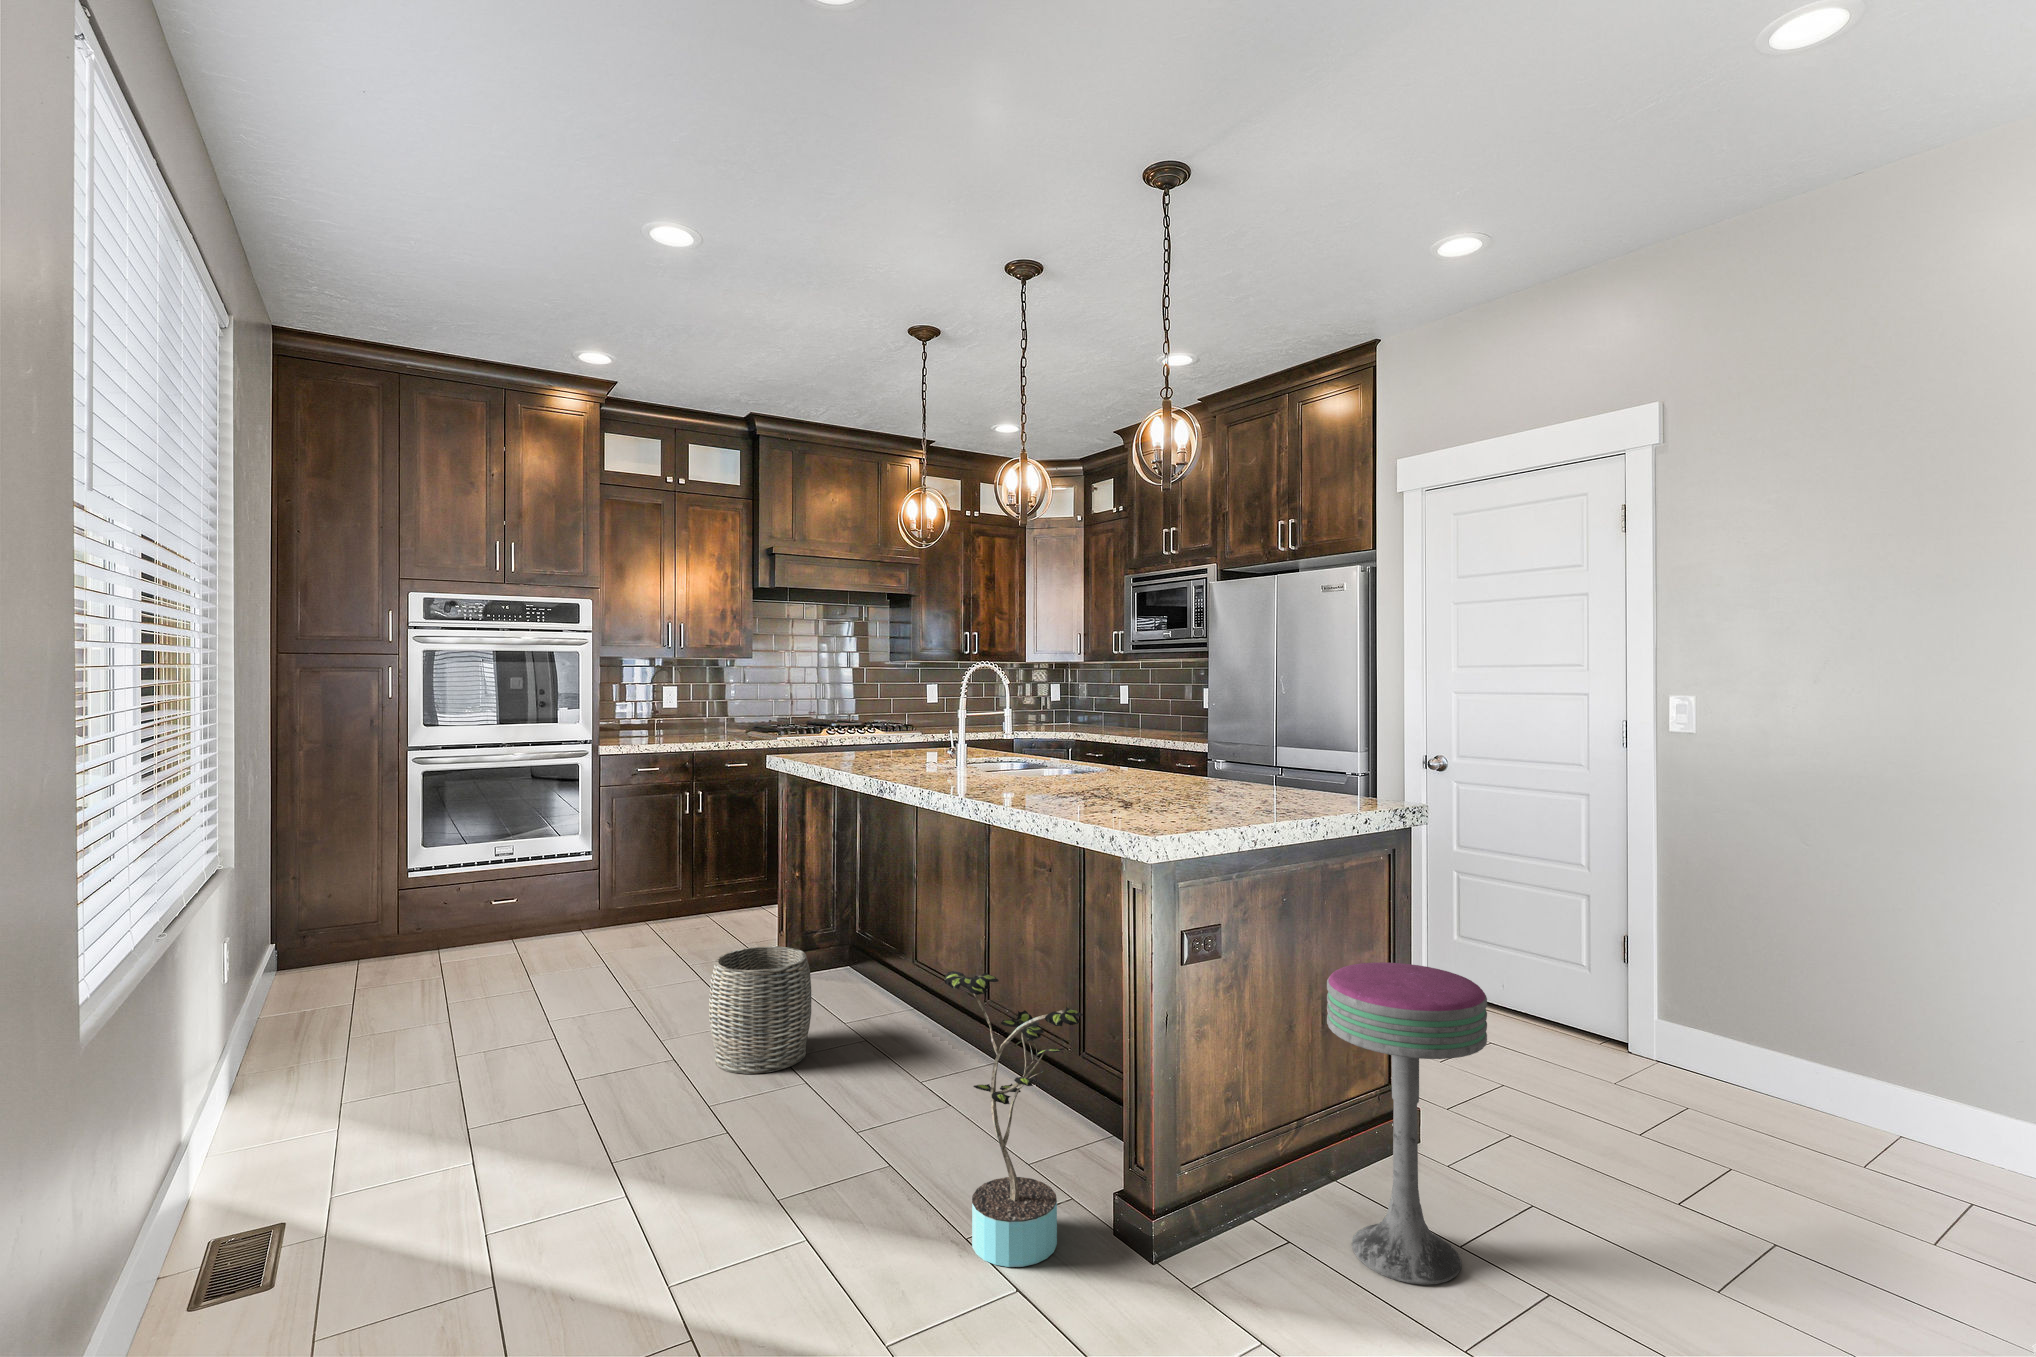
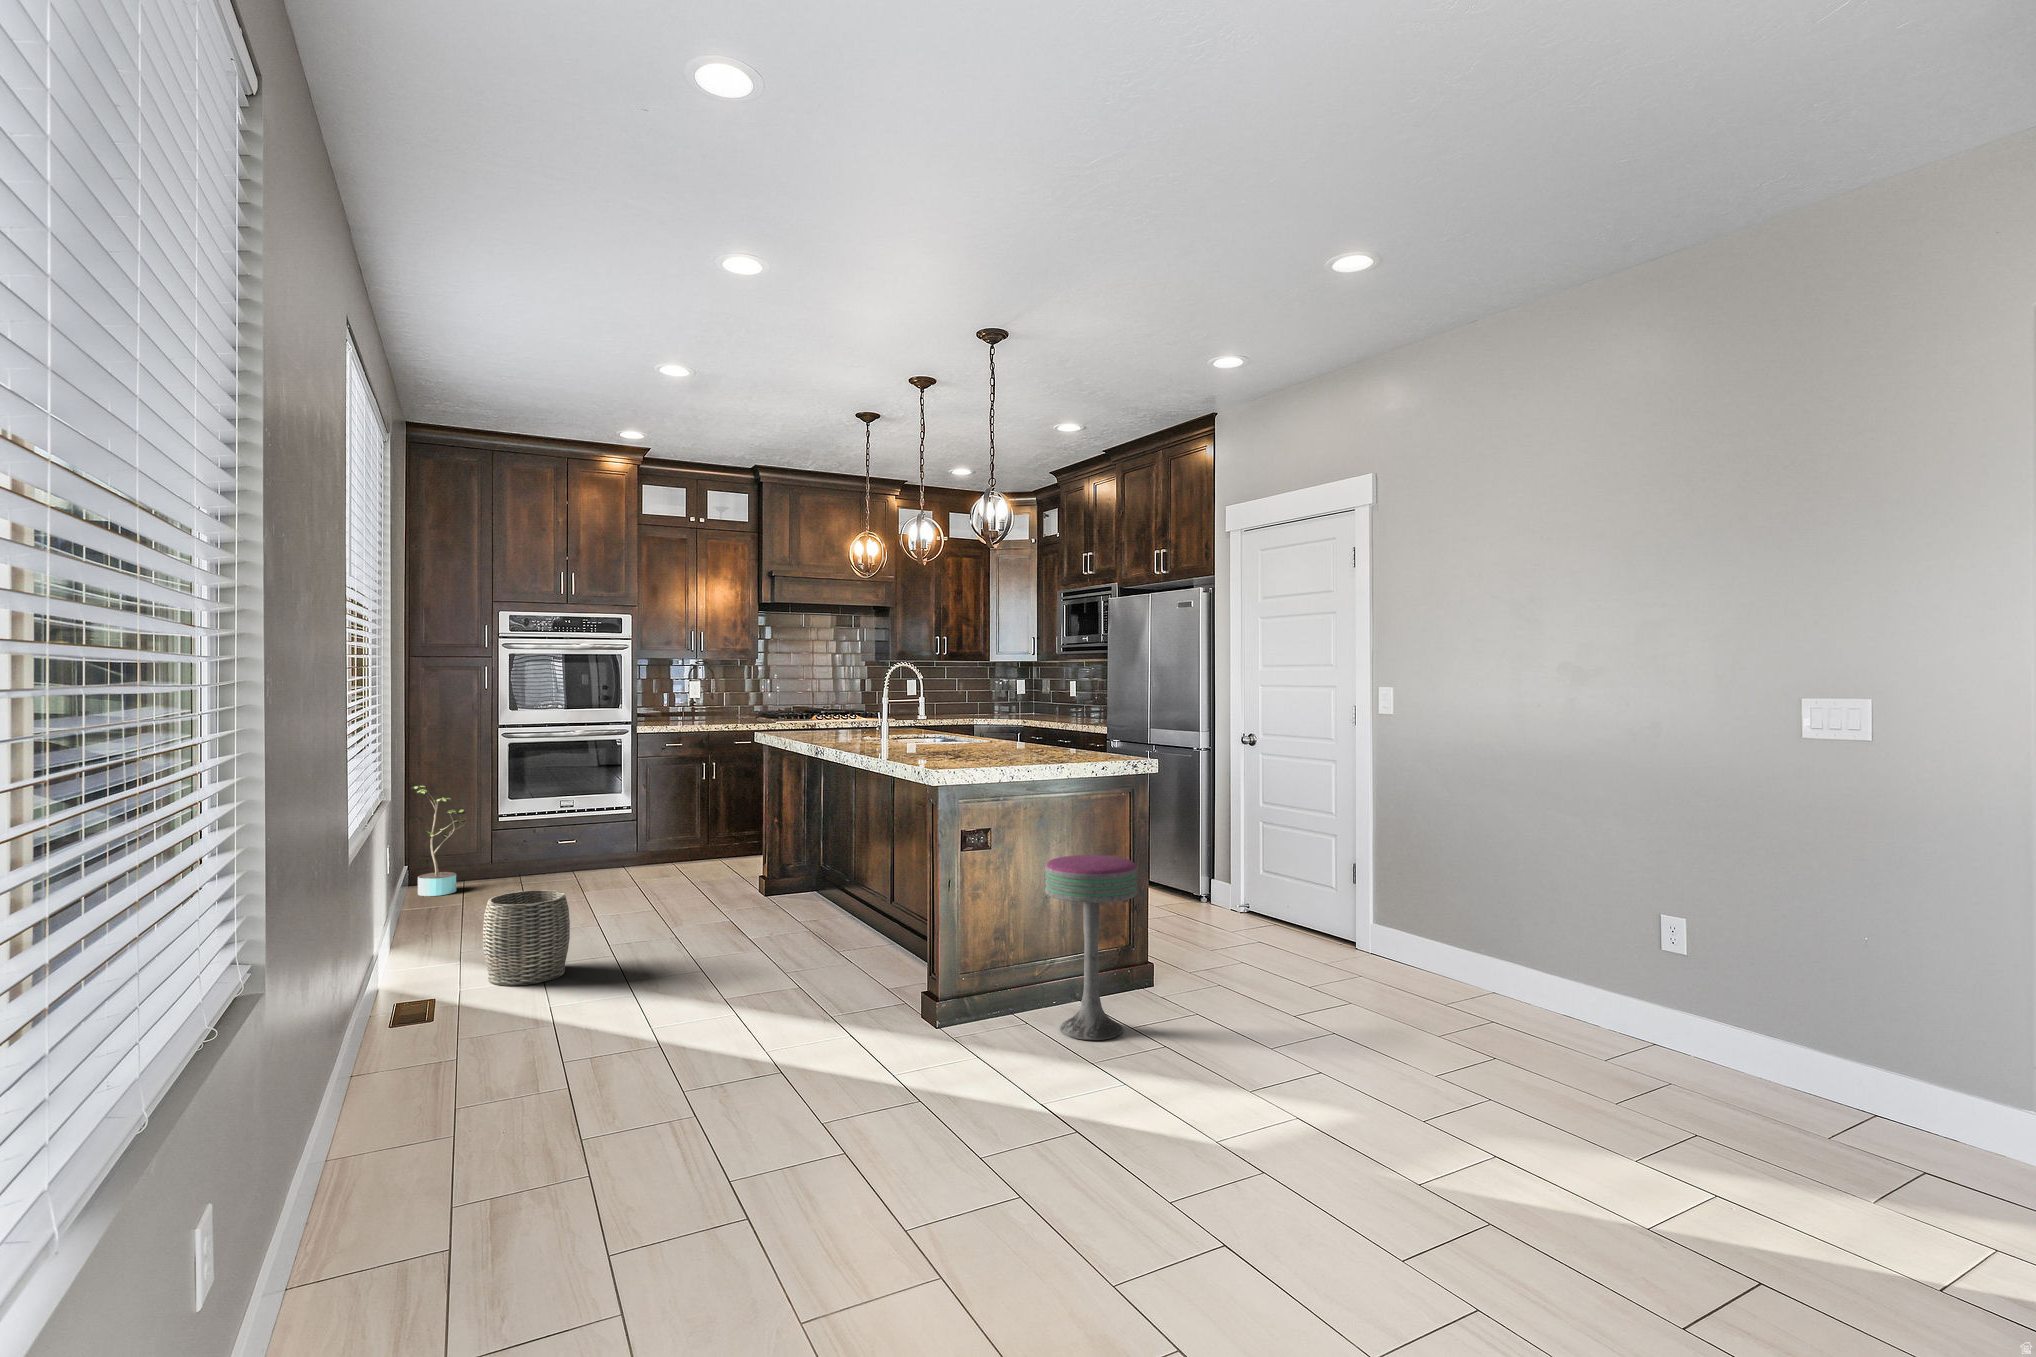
woven basket: present [709,947,811,1074] -> present [483,890,570,986]
potted plant: present [945,971,1083,1267] -> present [411,785,468,896]

